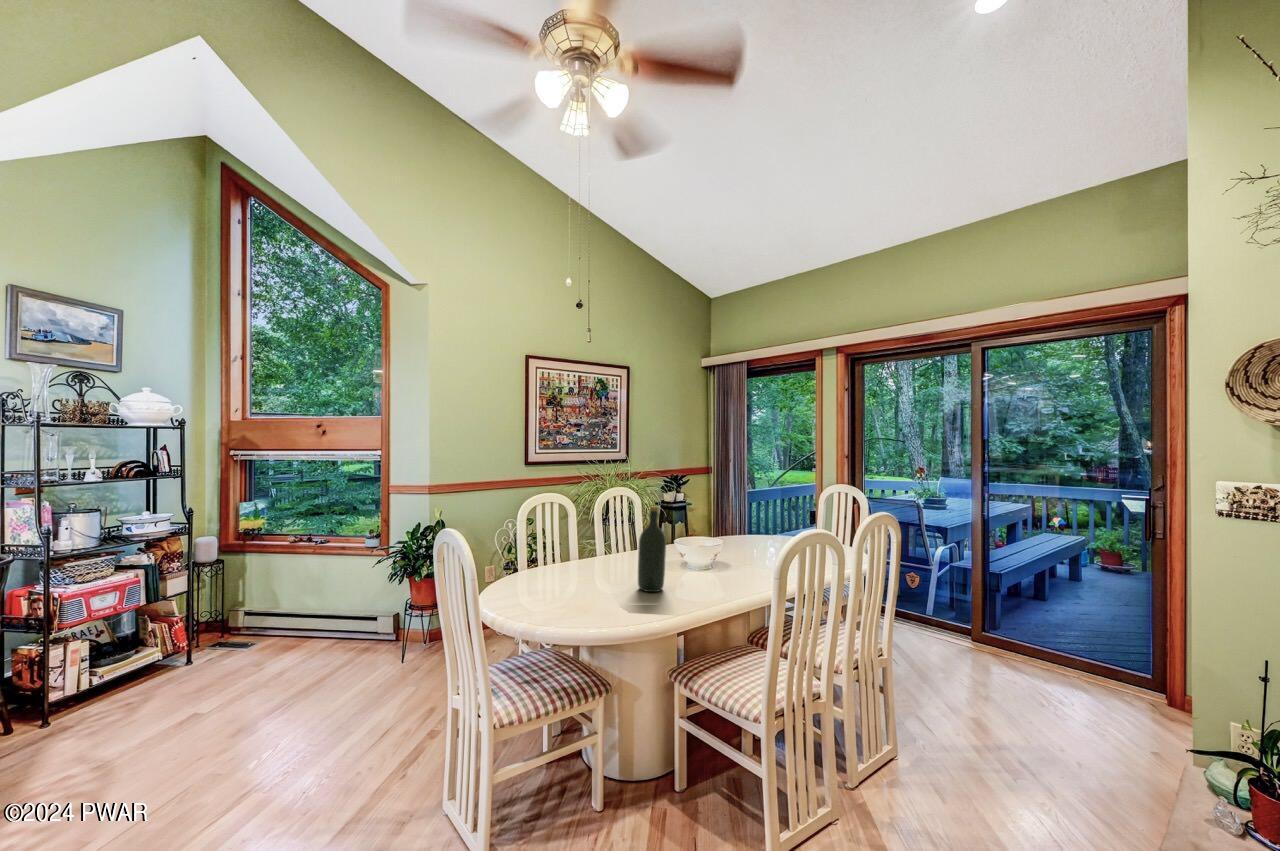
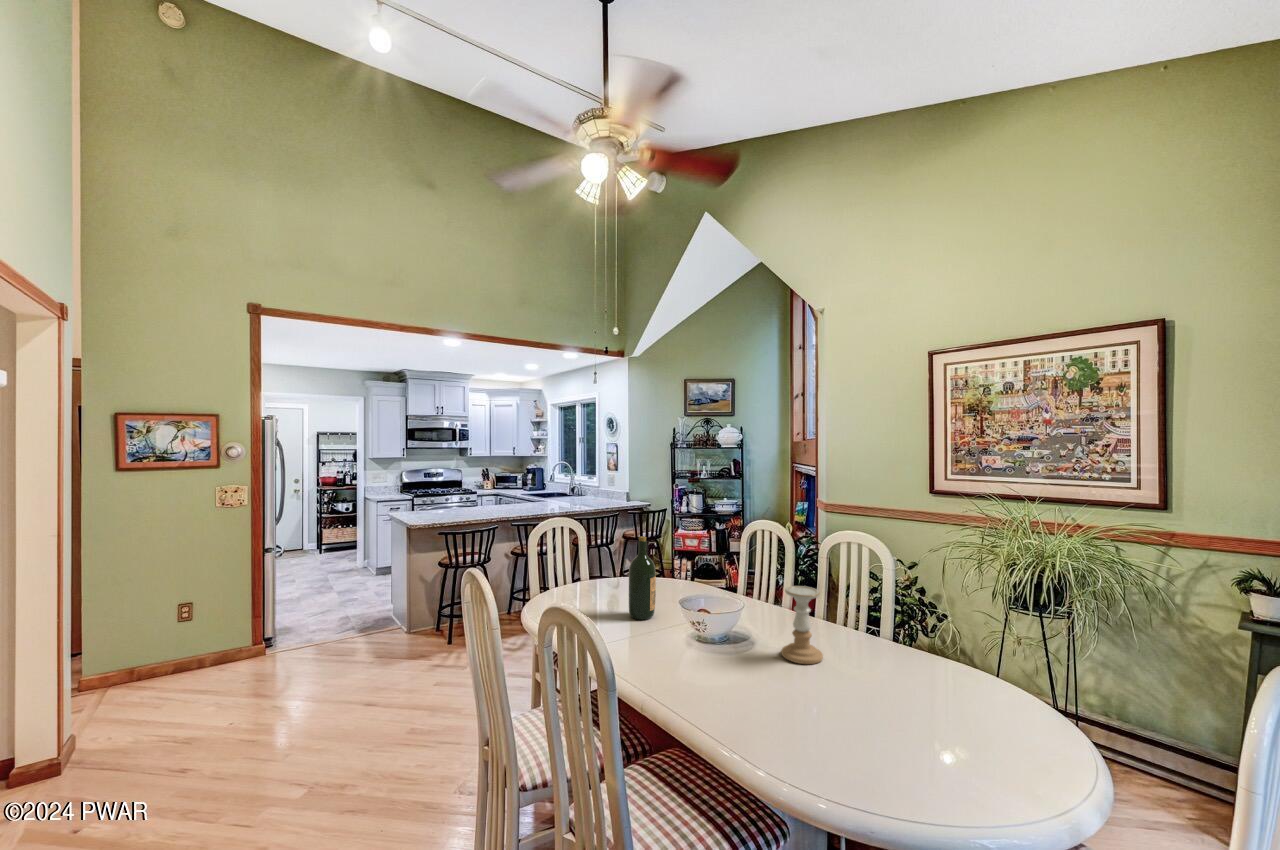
candle holder: none [722,513,748,560] -> present [781,586,823,664]

